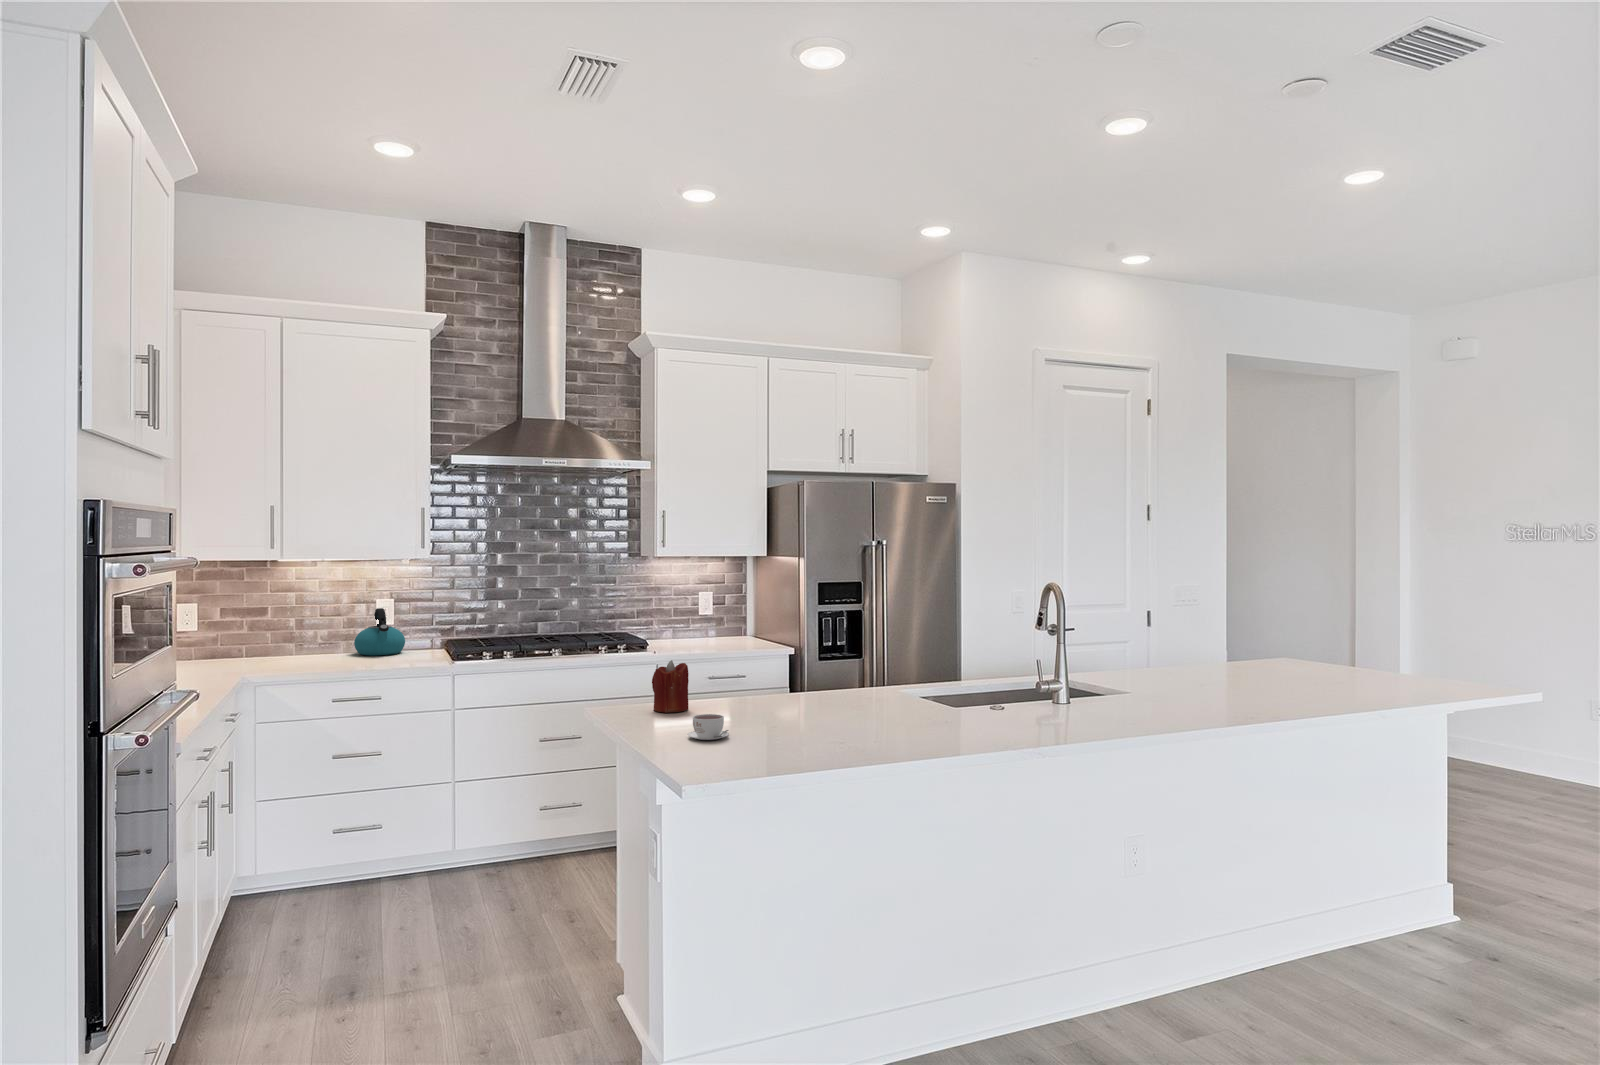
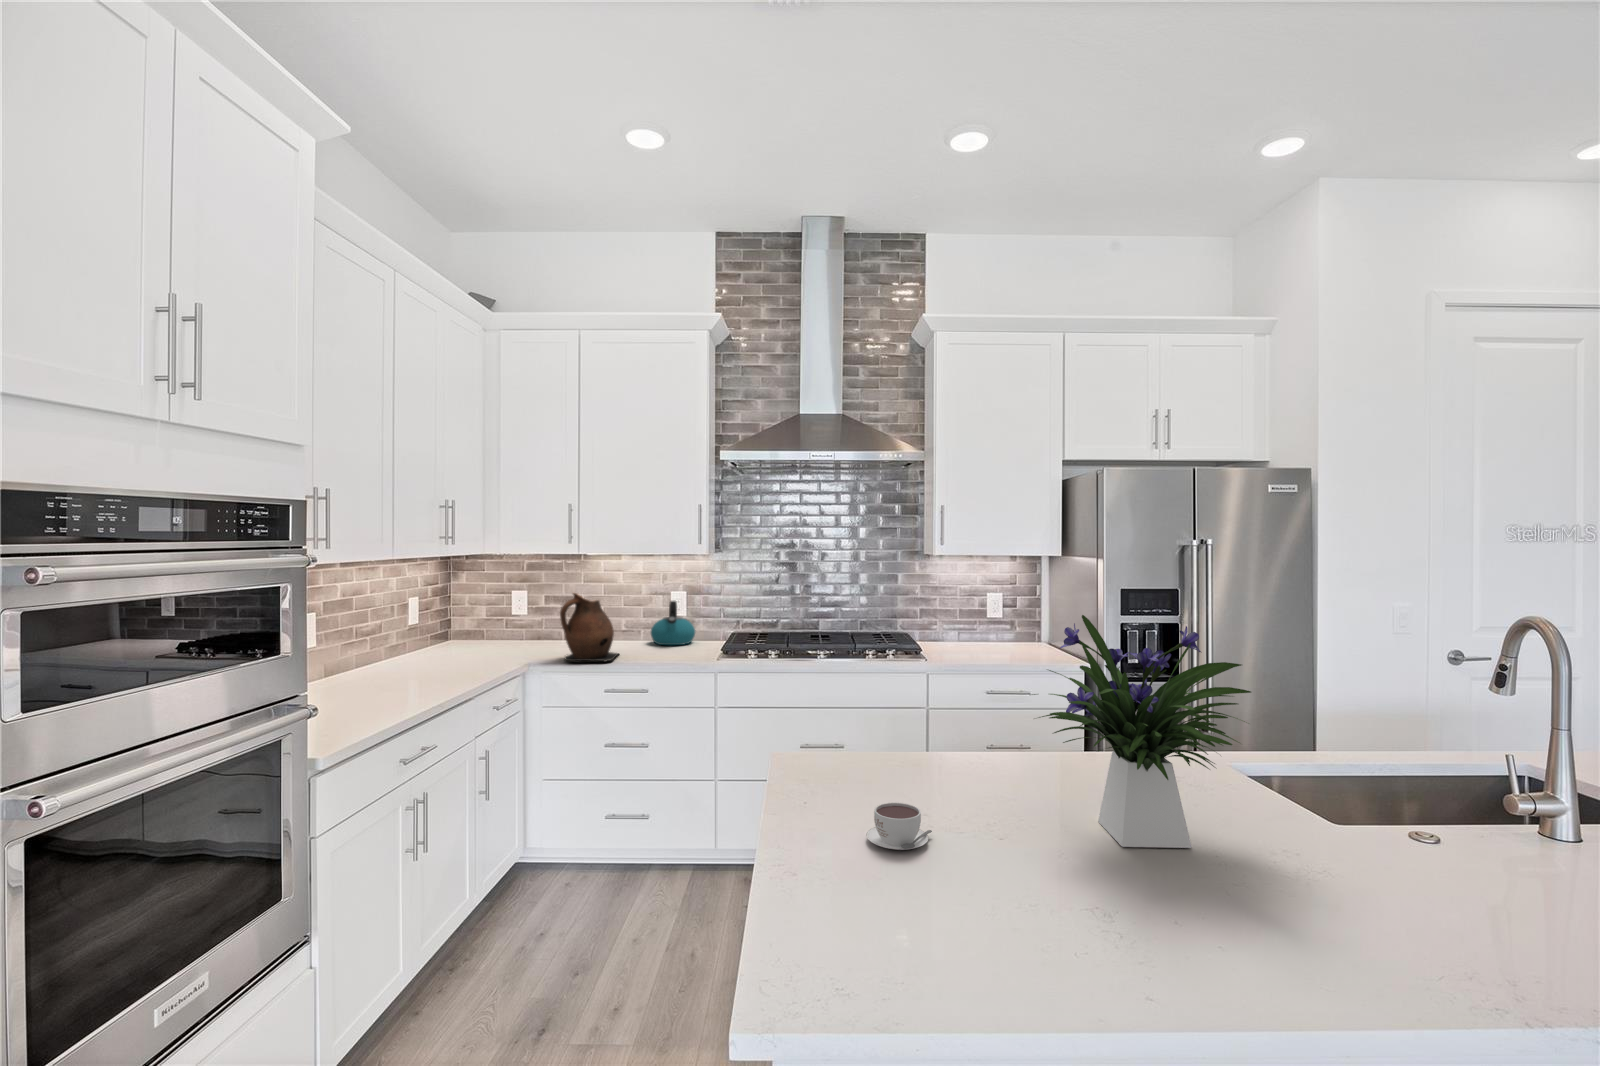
flower arrangement: none [784,583,914,727] -> present [1032,615,1251,848]
ceramic pitcher: none [270,600,335,672] -> present [560,593,619,662]
candle: present [652,660,689,713] -> none [858,701,904,773]

